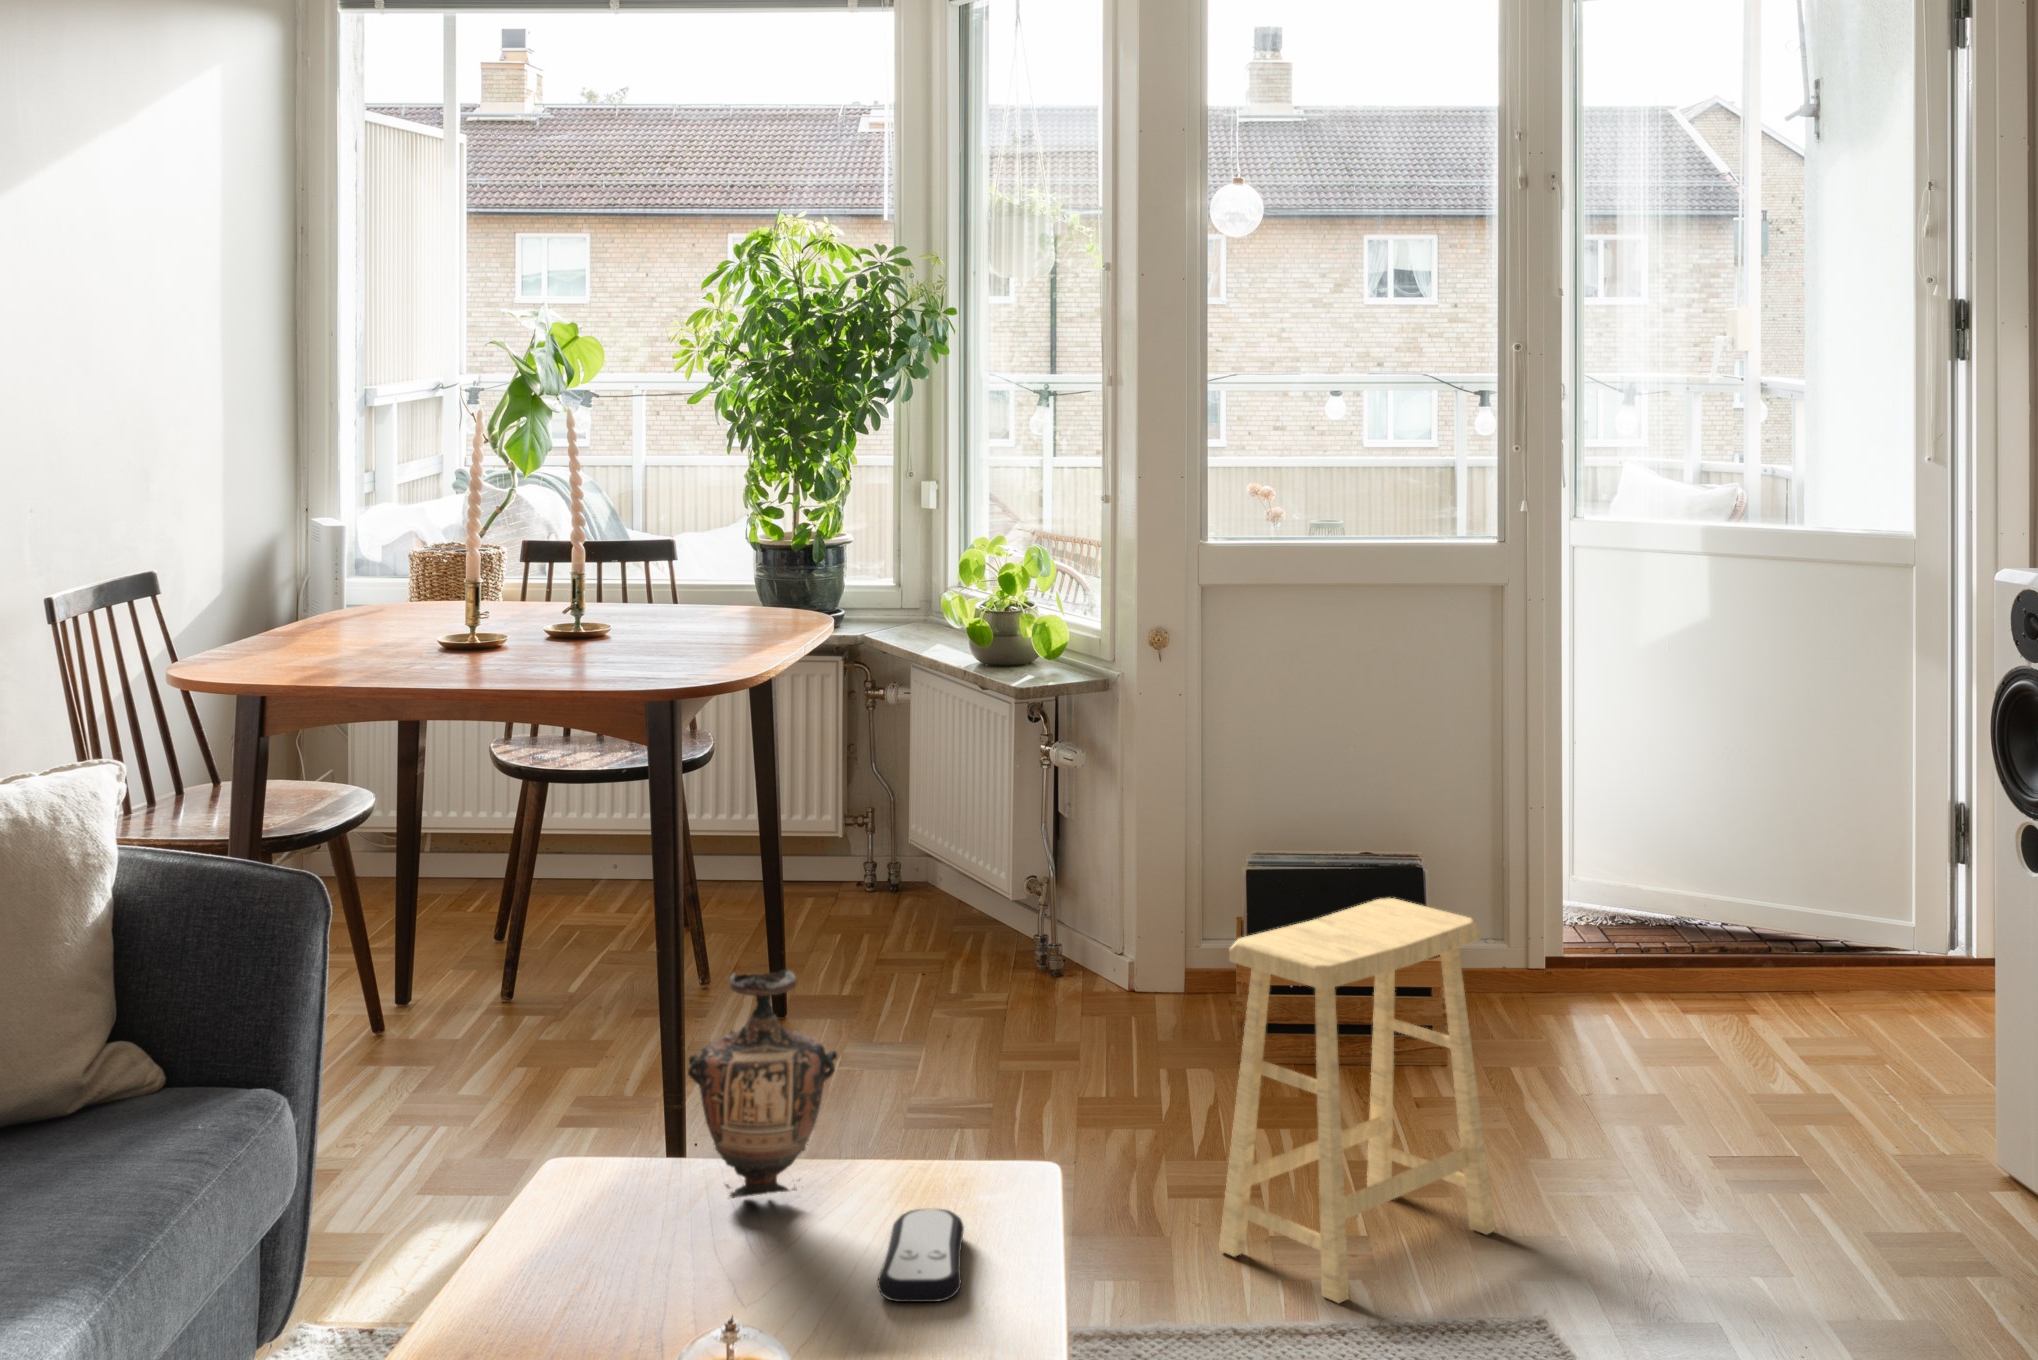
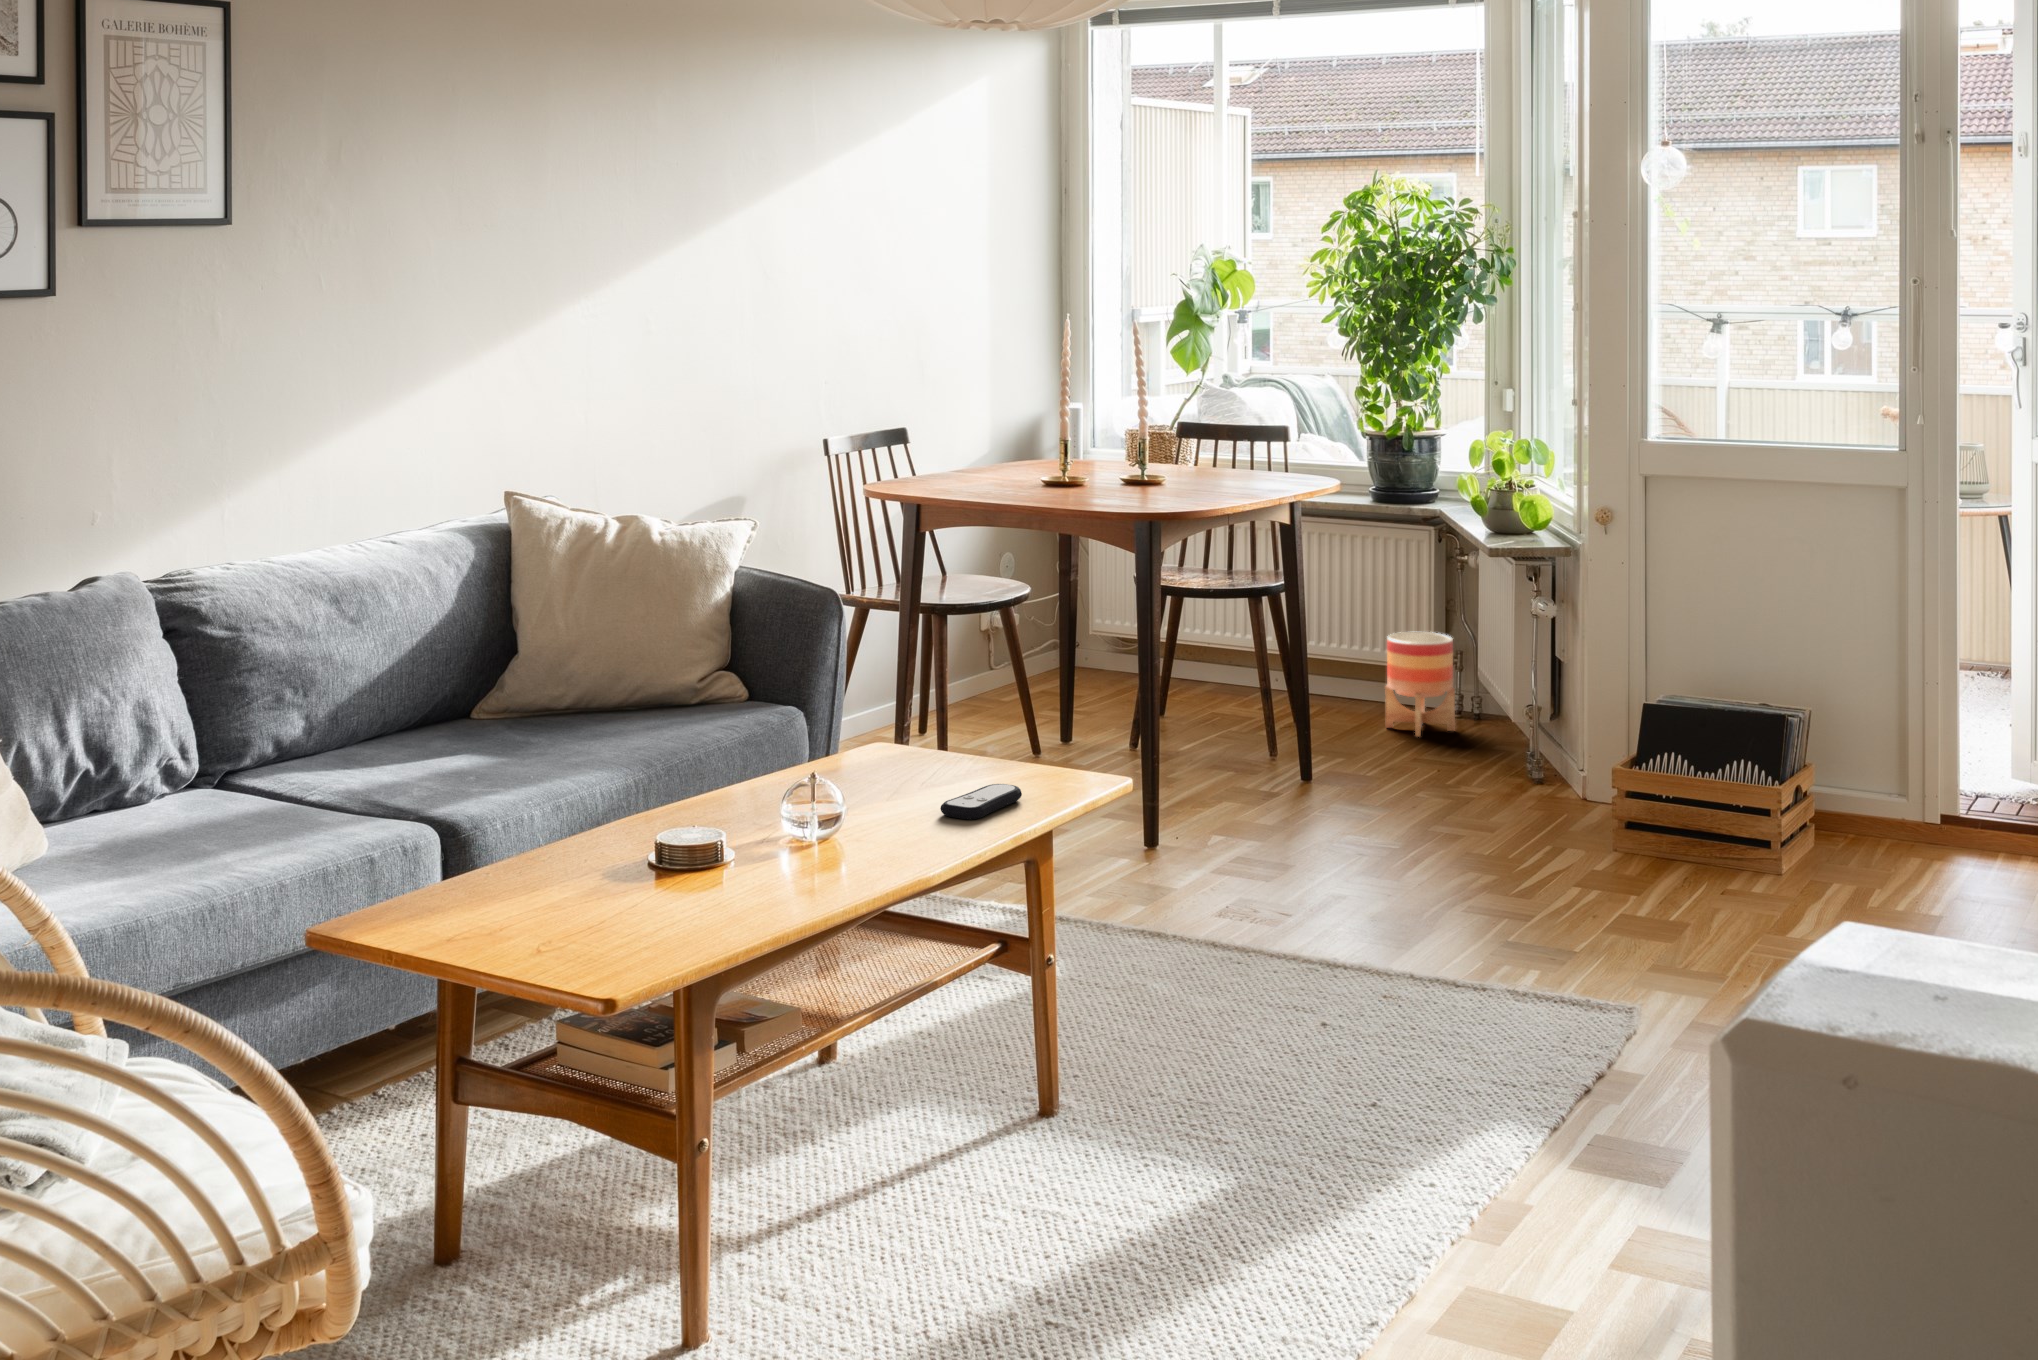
planter: none [802,793,888,931] -> present [1385,632,1455,737]
footstool: present [1219,898,1495,1303] -> none [1441,707,1658,977]
vase: present [688,970,837,1199] -> none [901,636,987,774]

